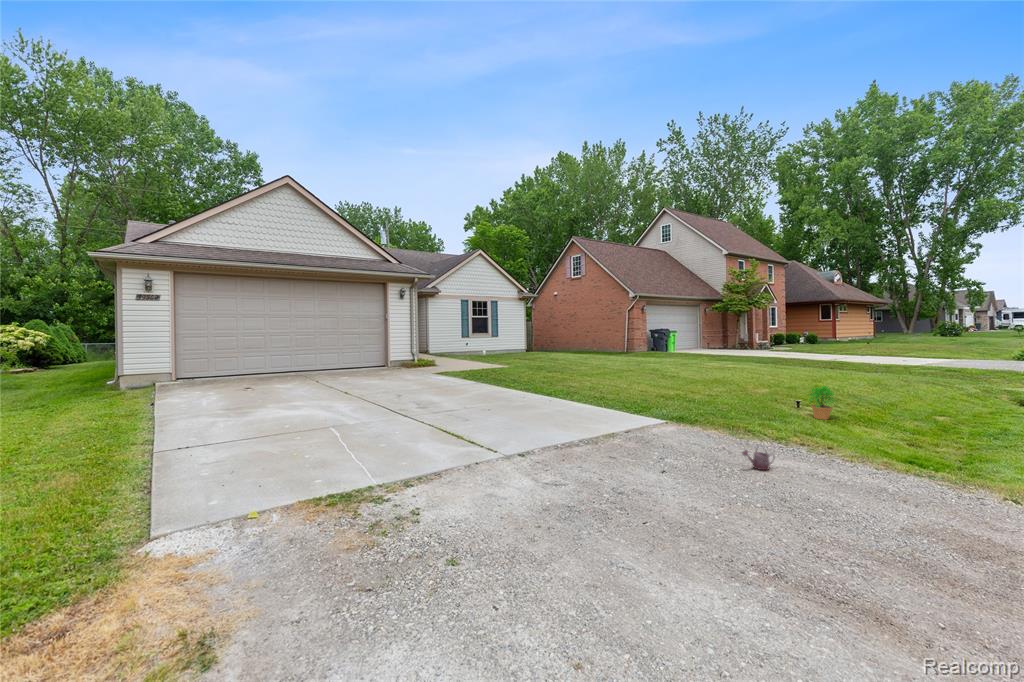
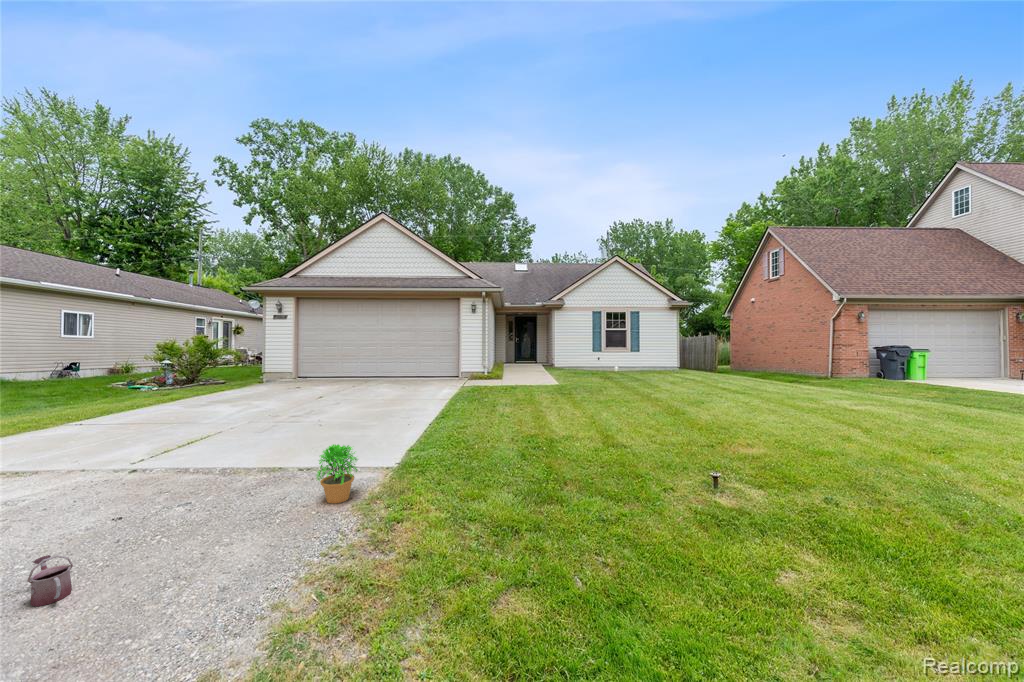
potted plant: present [809,386,835,420] -> present [317,444,358,504]

